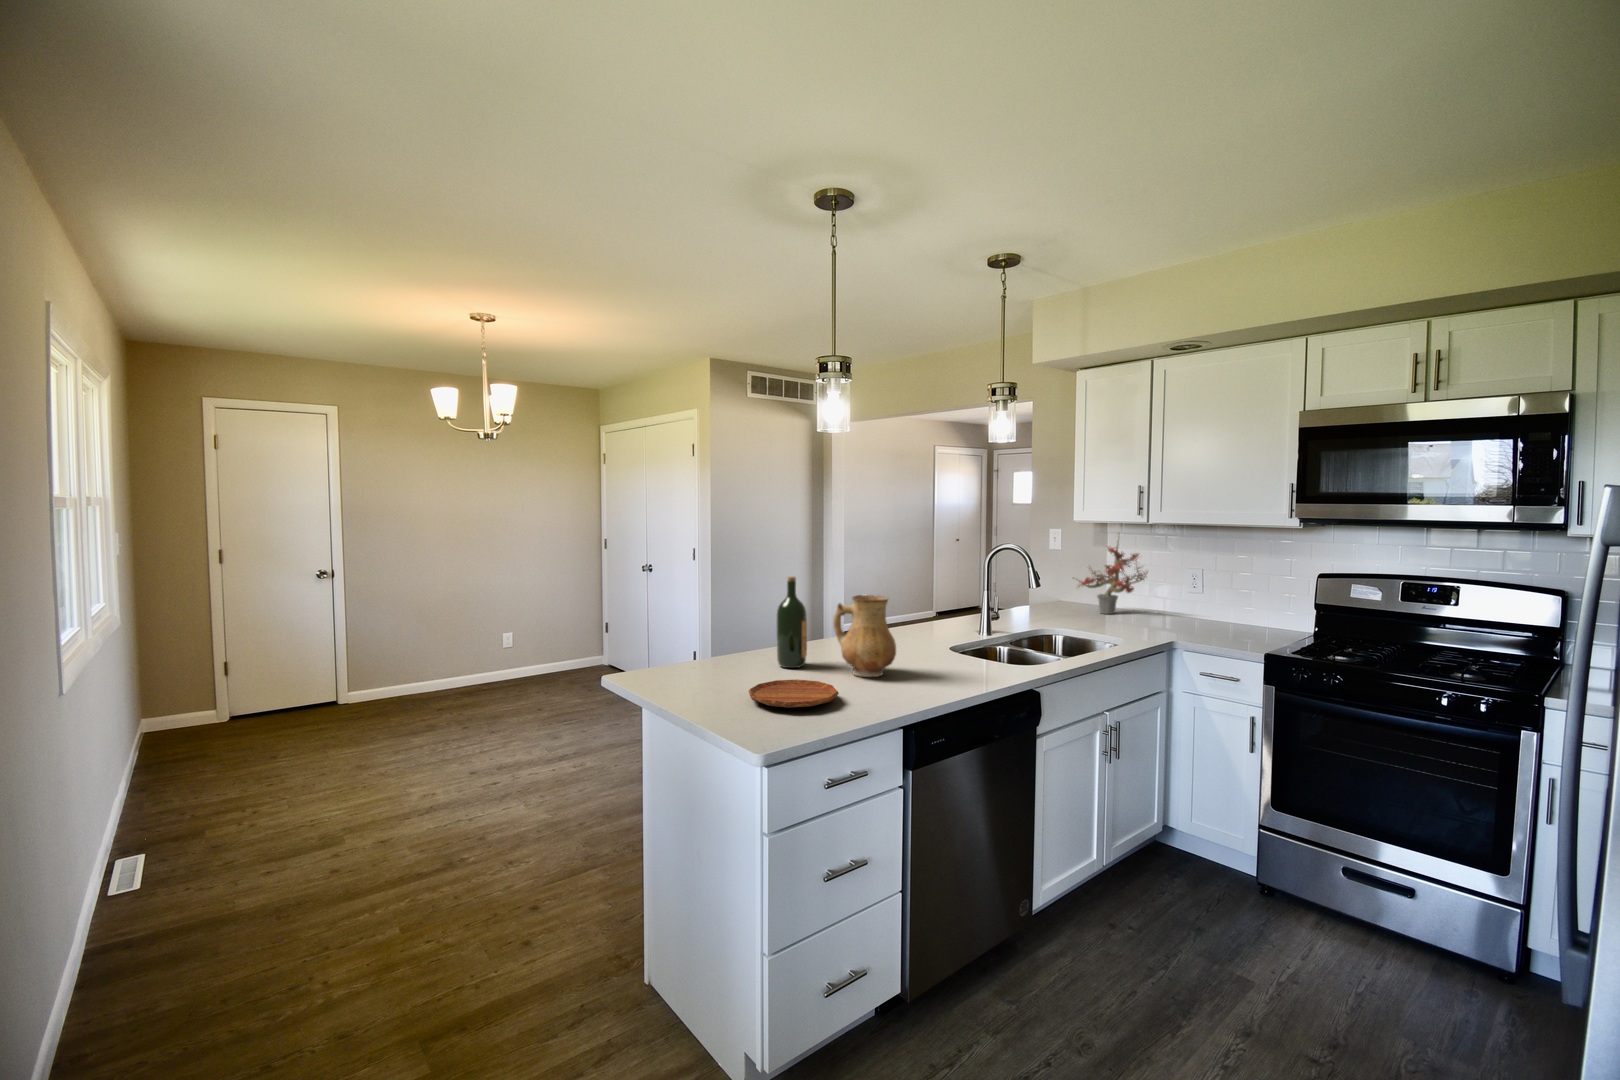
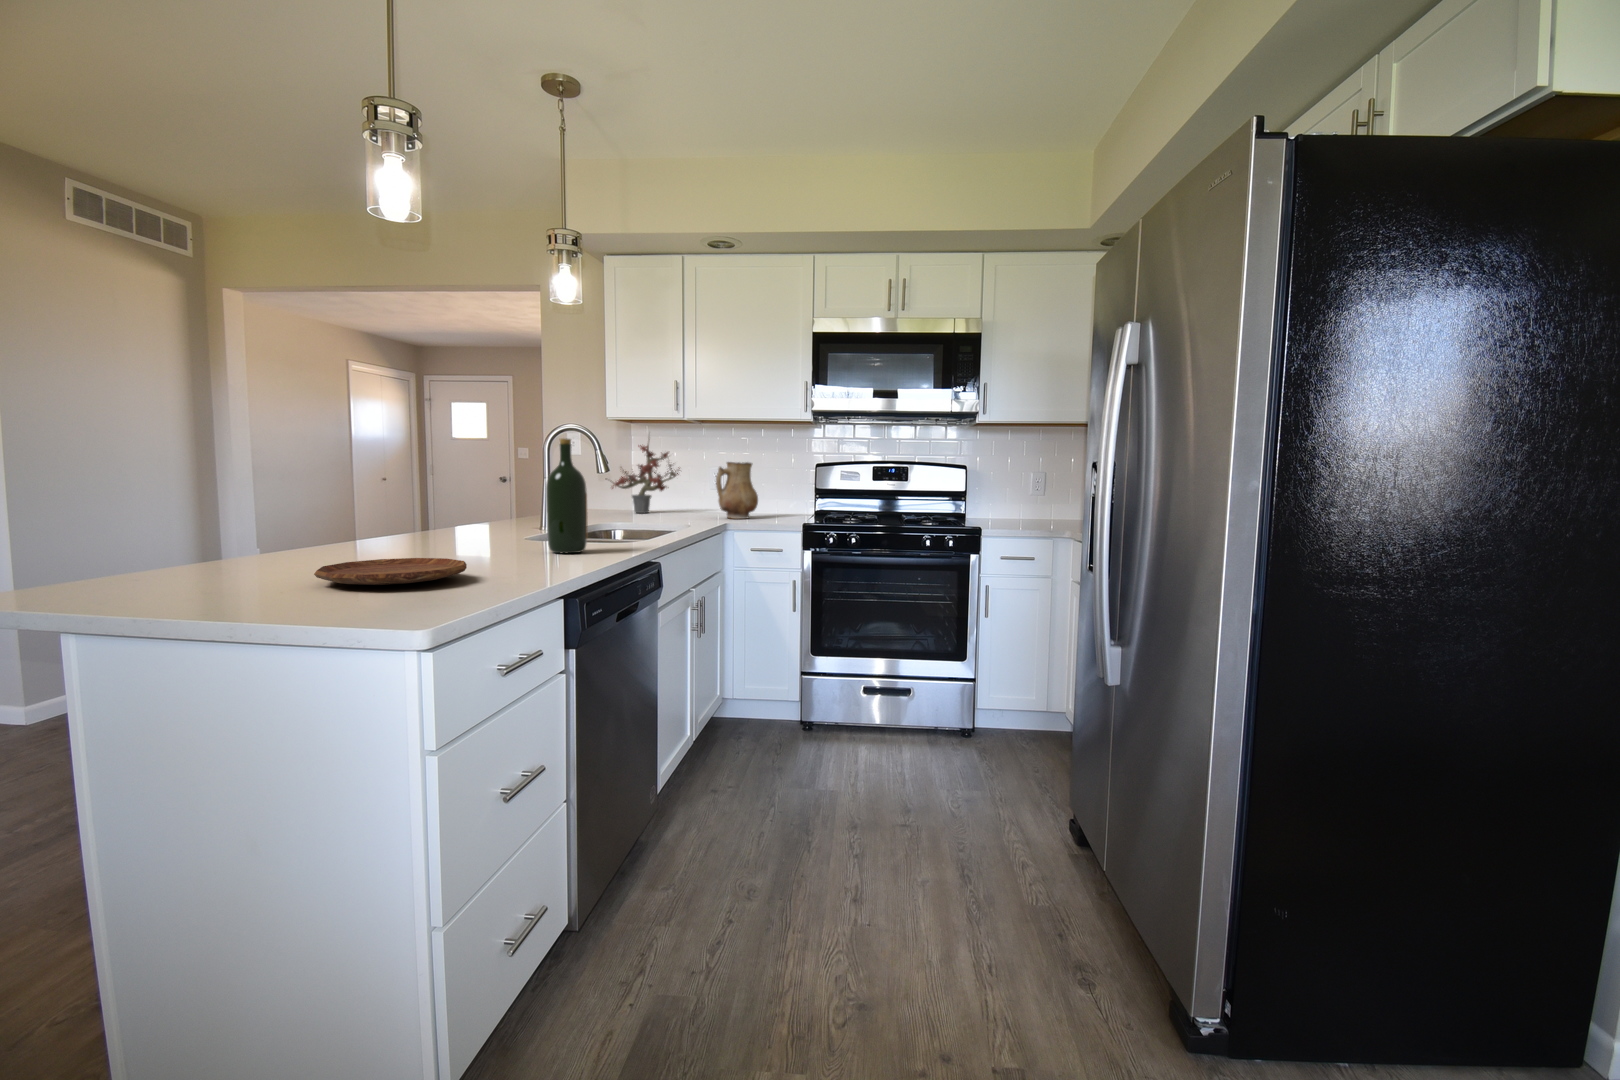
wine bottle: present [777,577,807,668] -> present [546,439,588,553]
ceramic pitcher: present [833,595,896,677] -> present [716,462,758,519]

